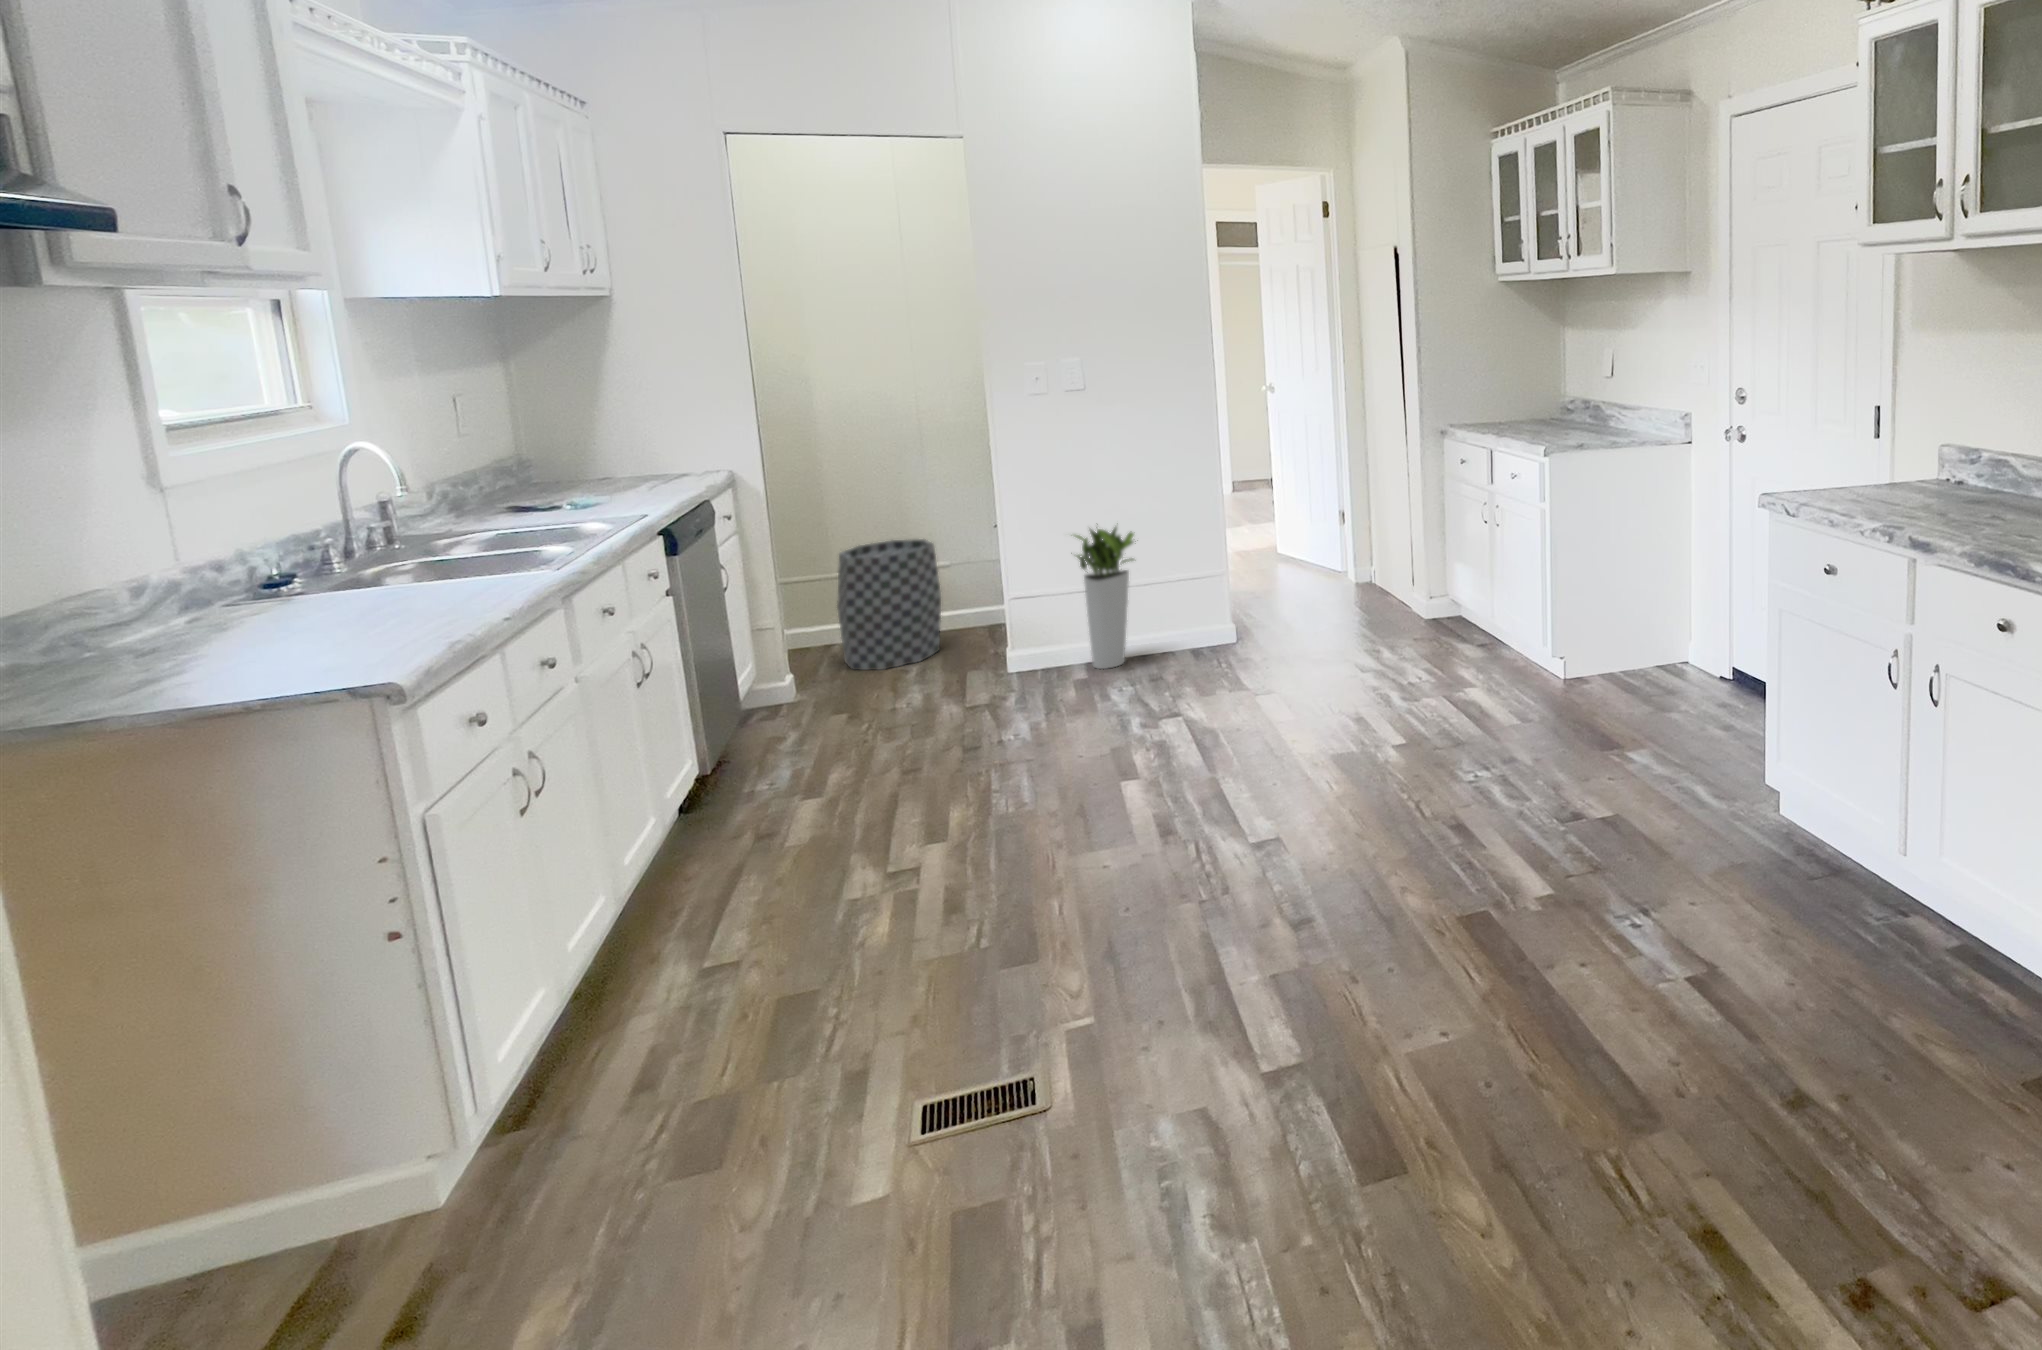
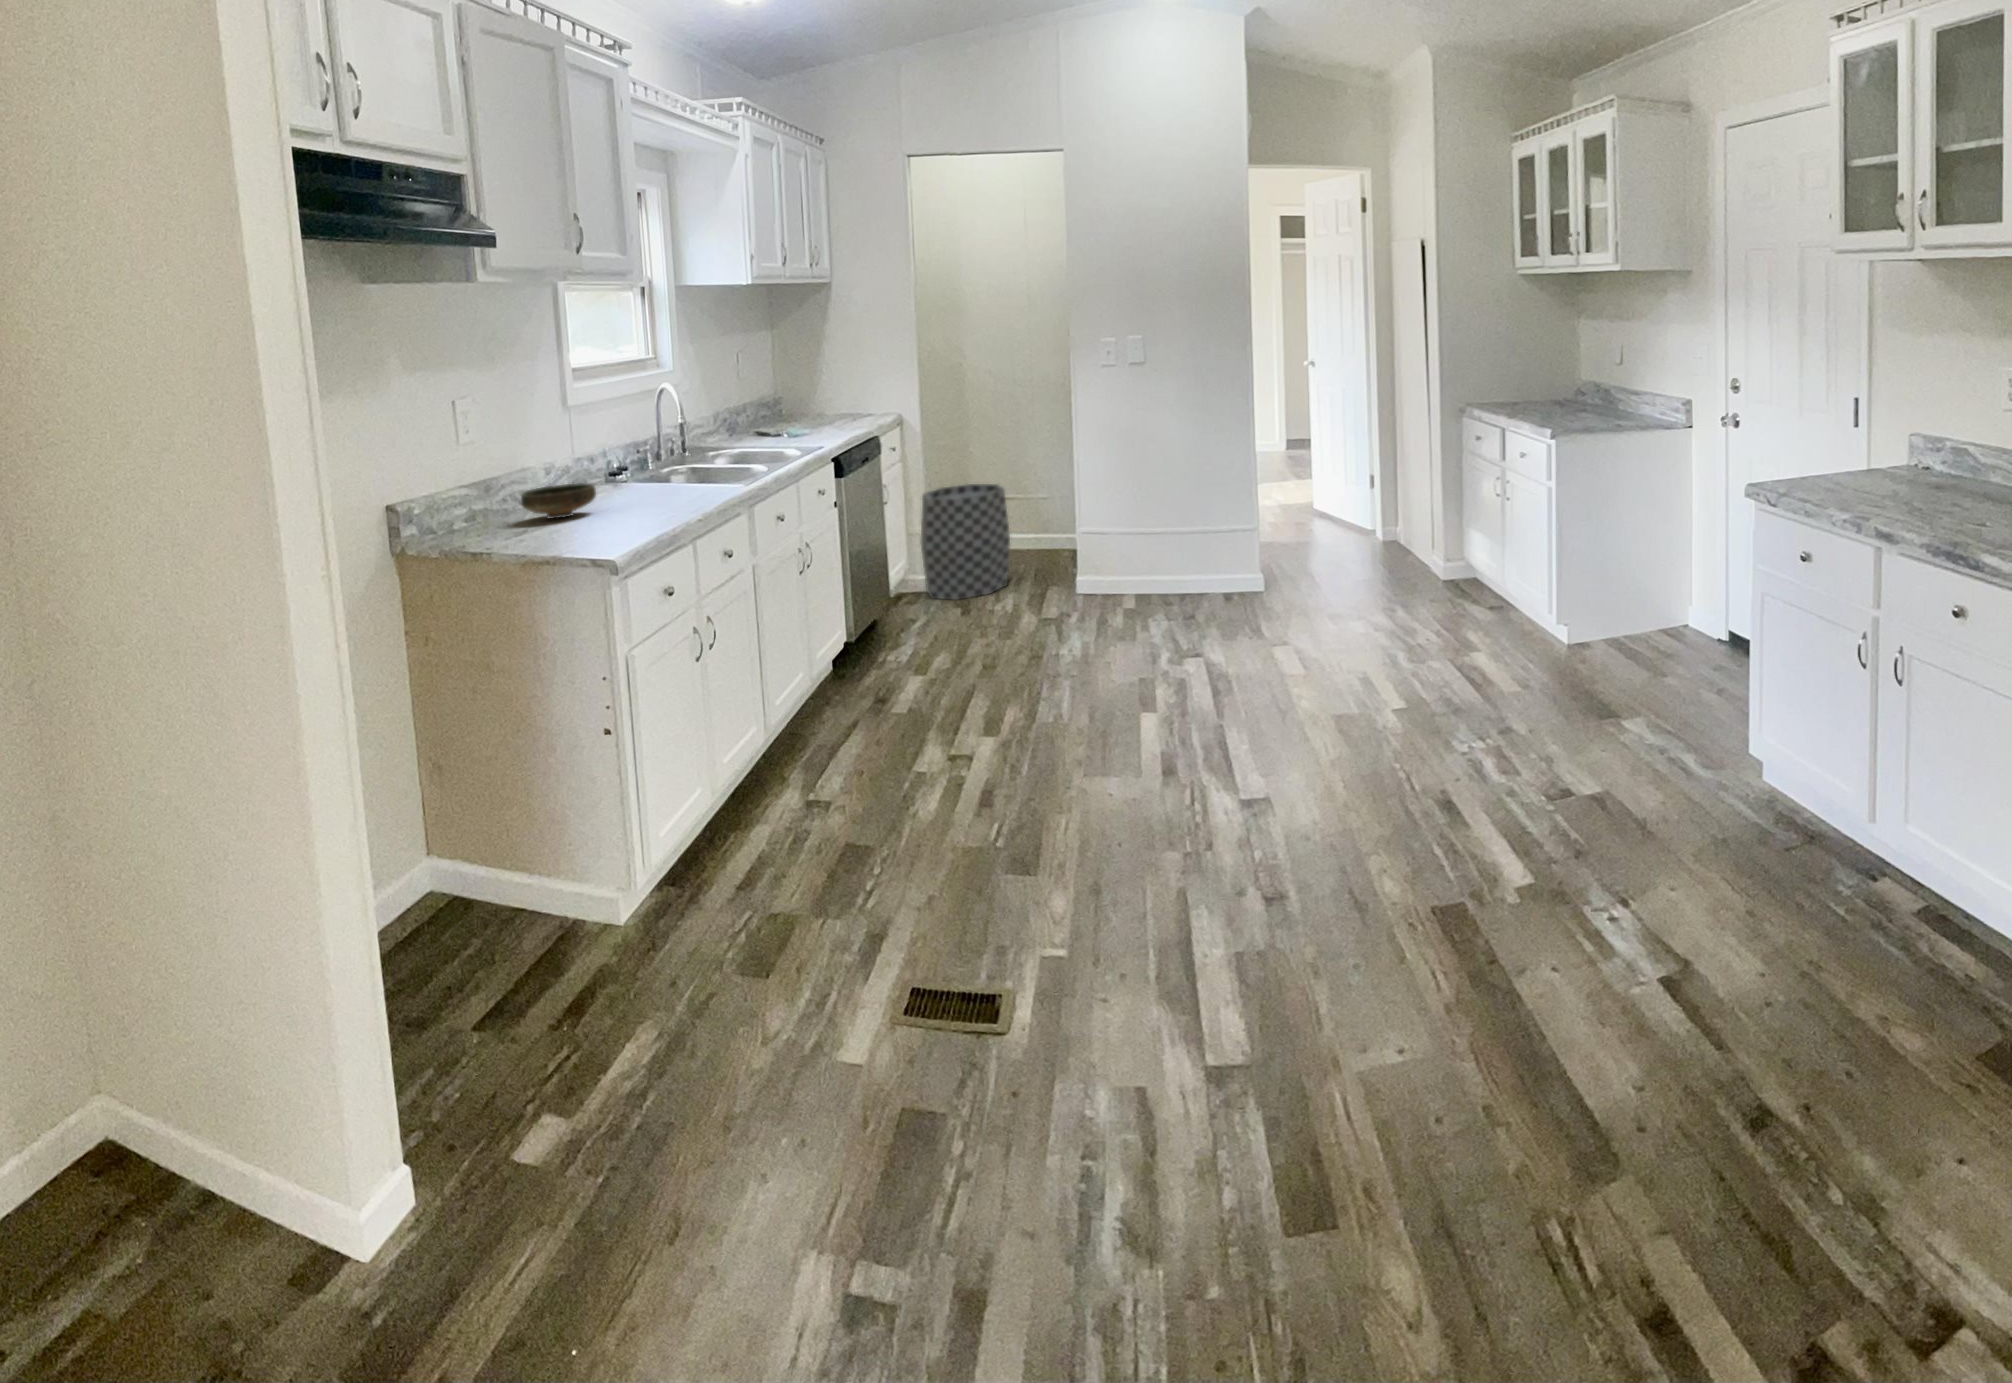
planter: present [1075,527,1134,669] -> none [1112,472,1182,610]
bowl: none [445,549,528,588] -> present [521,483,596,519]

